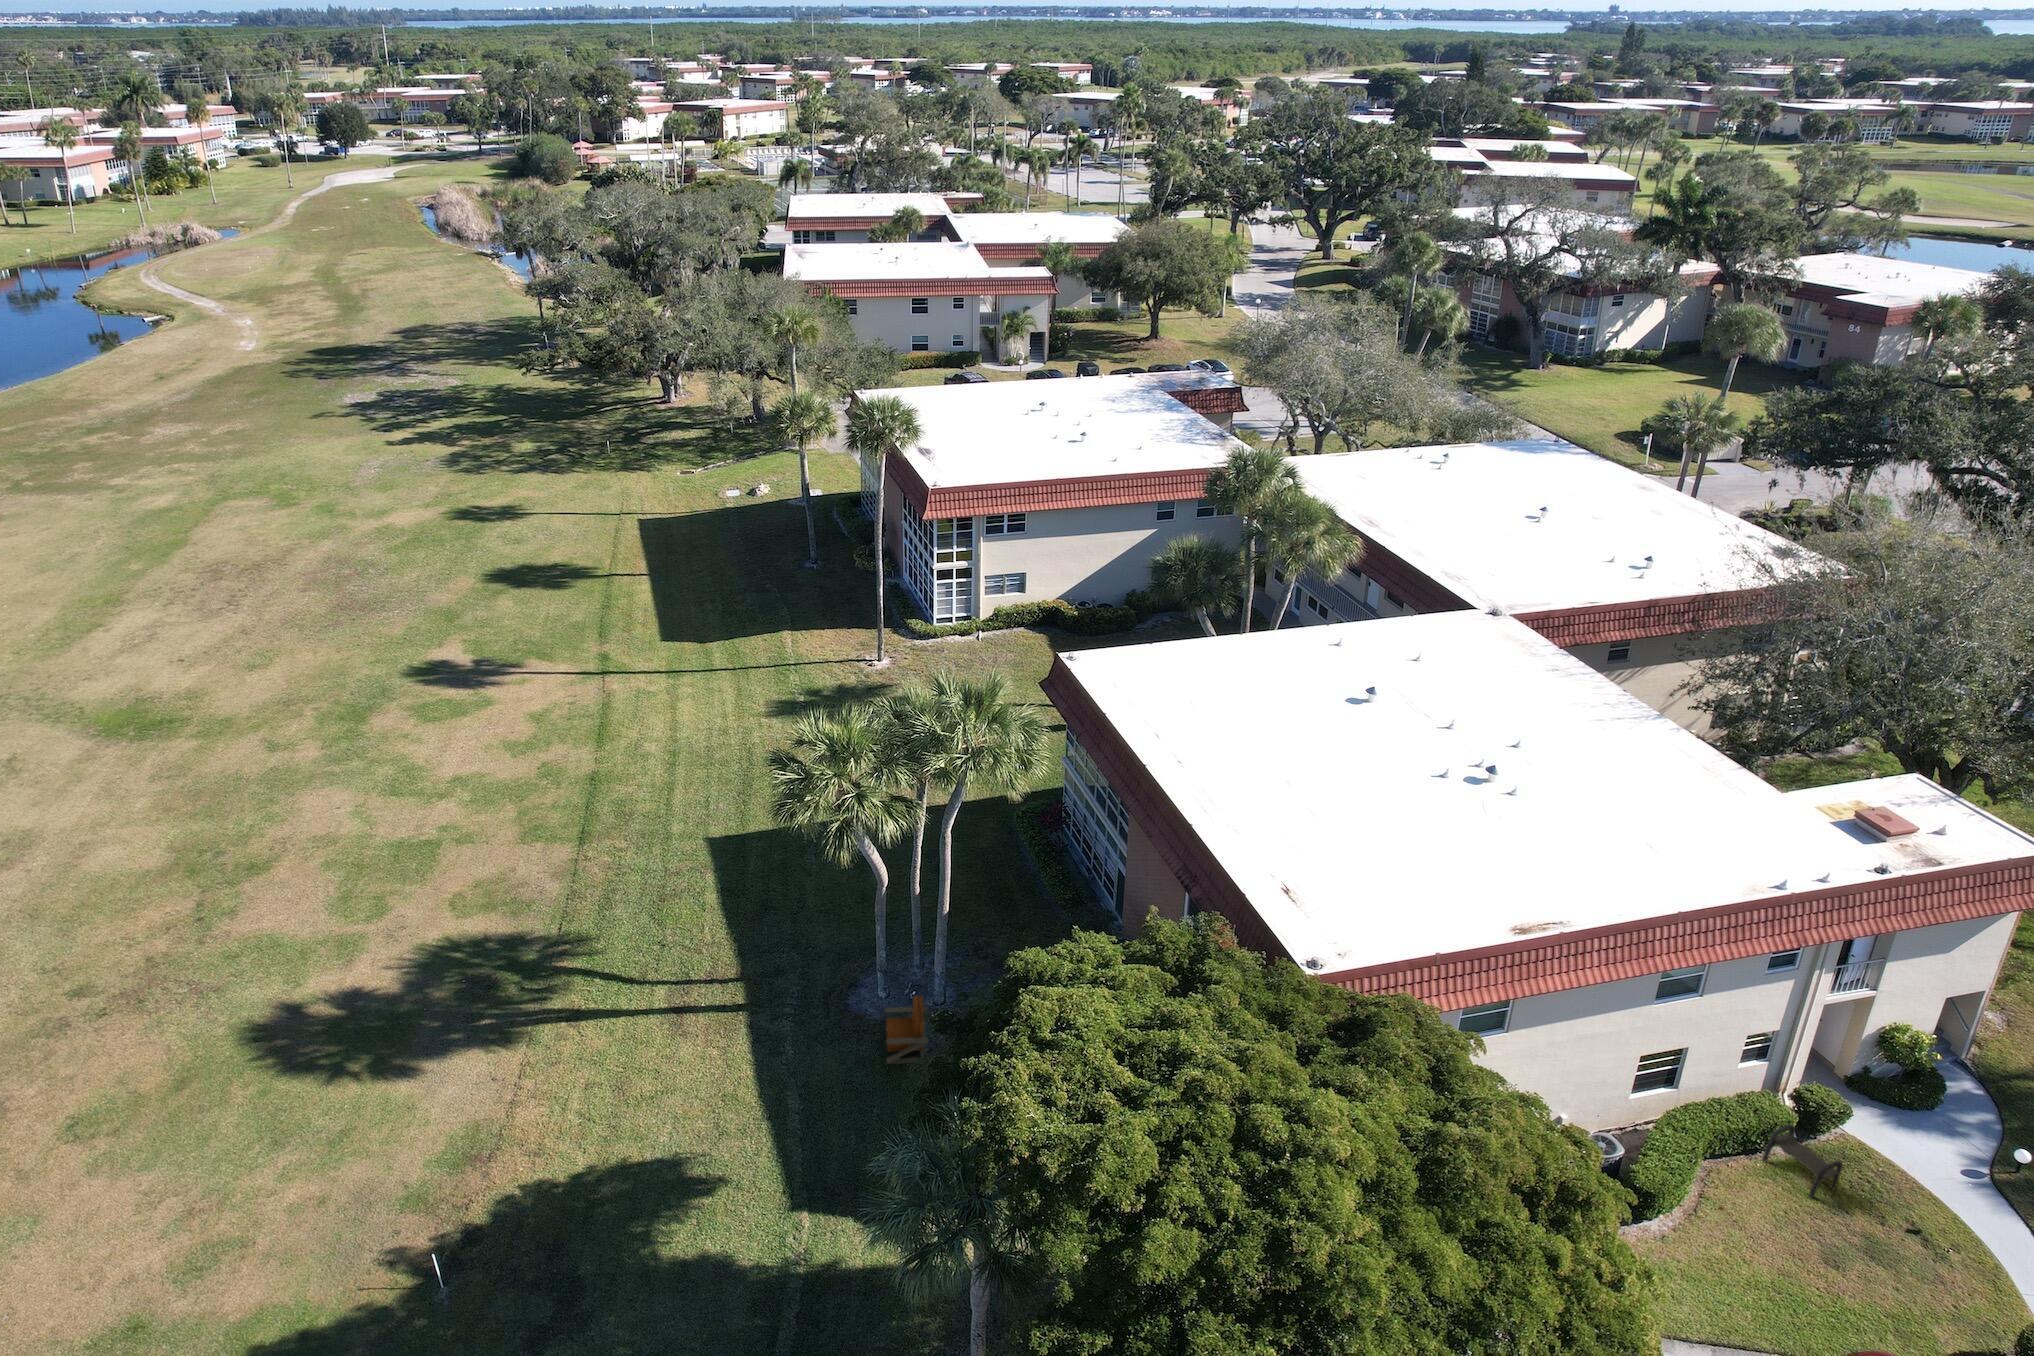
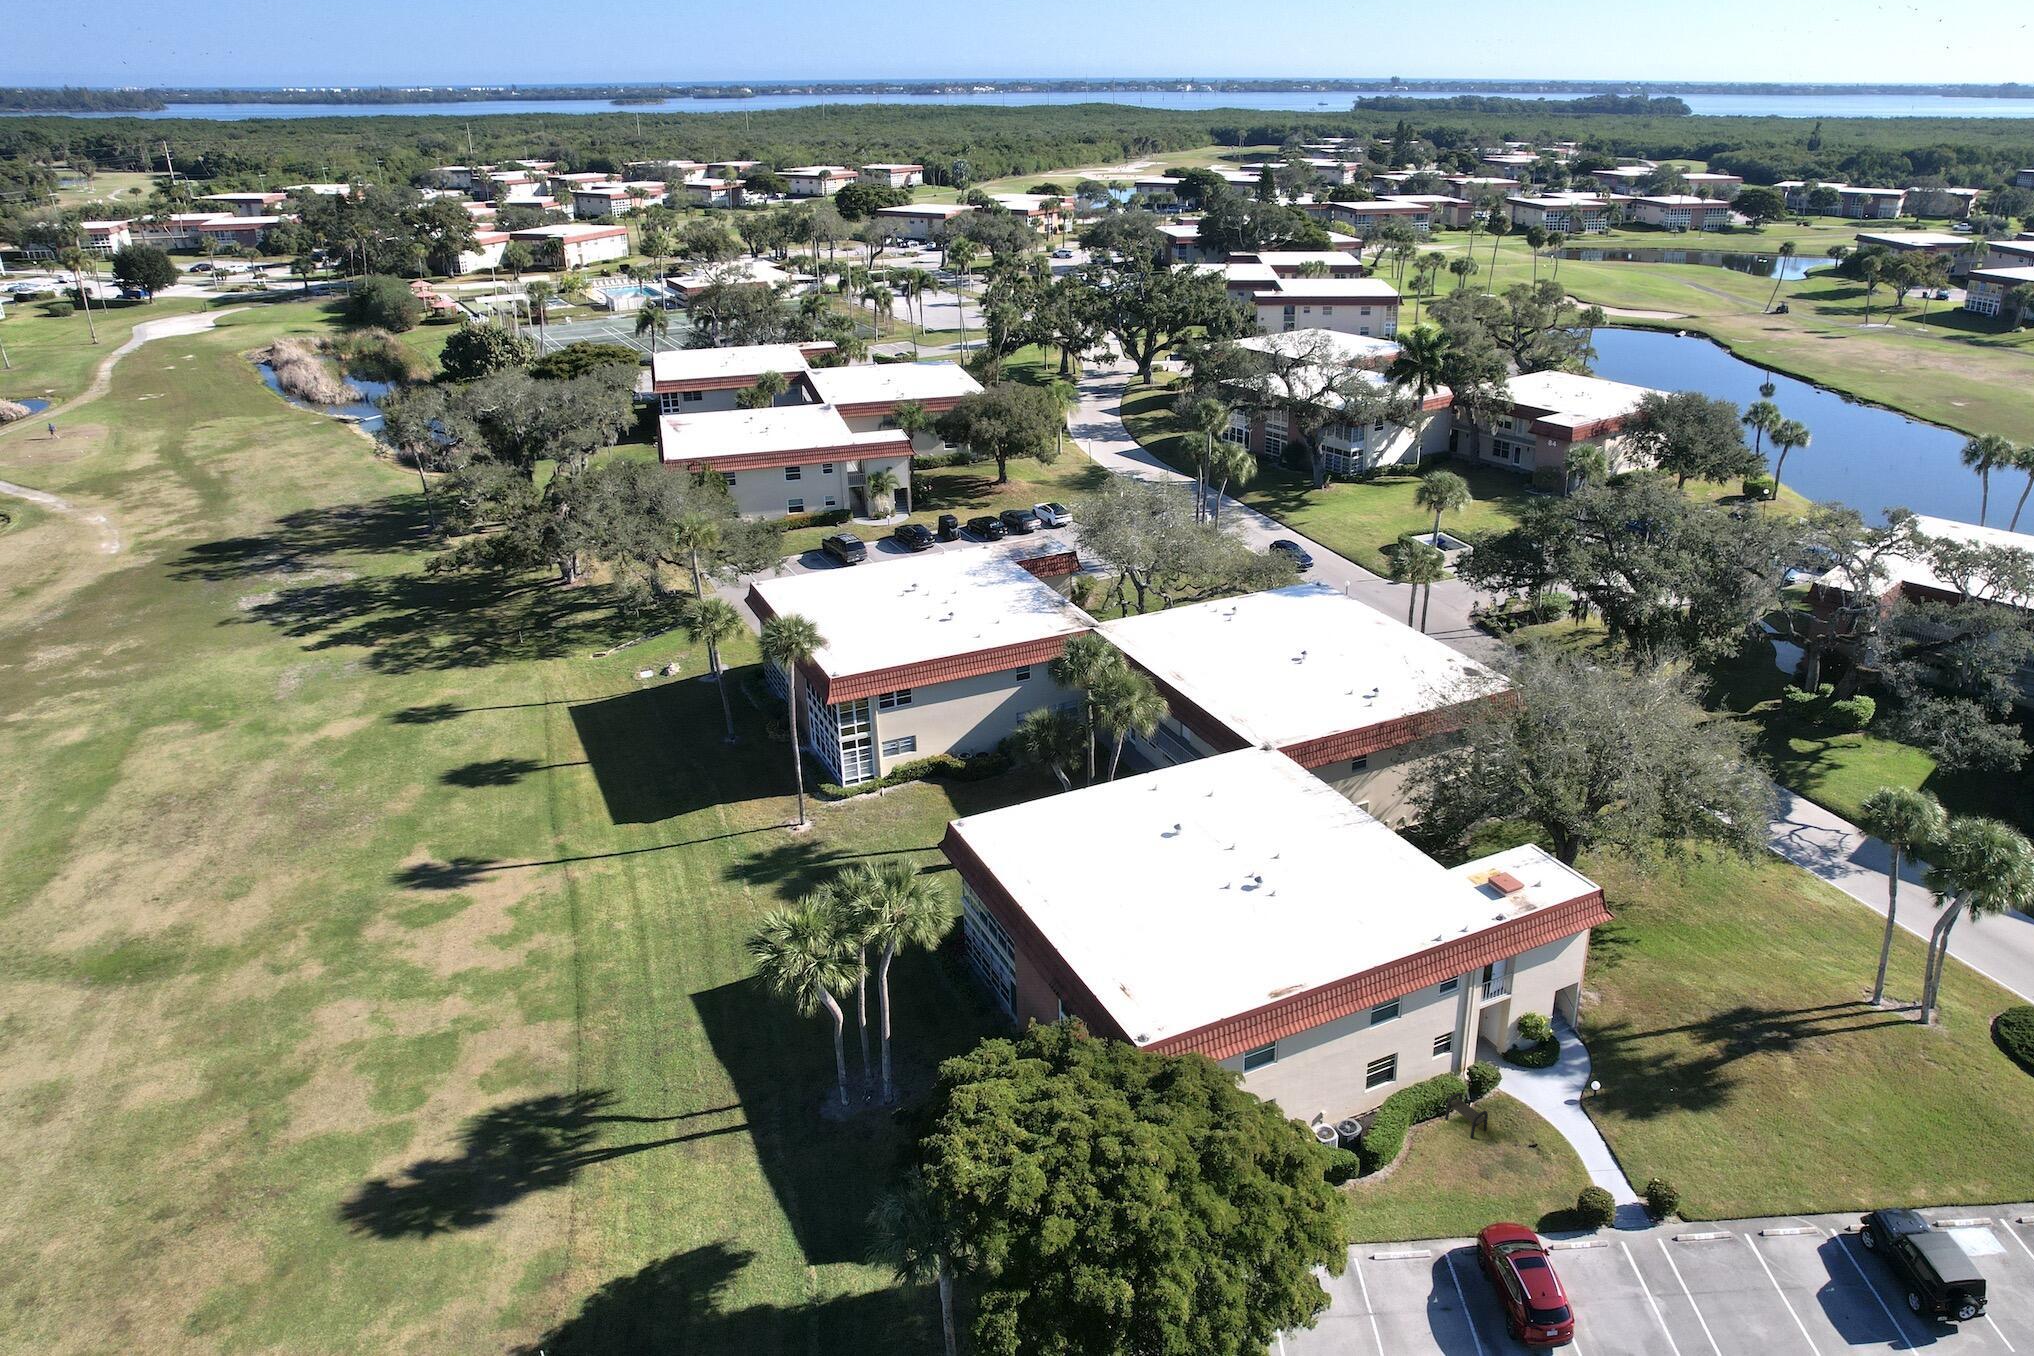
lounge chair: present [885,996,928,1064] -> none [845,1106,881,1164]

